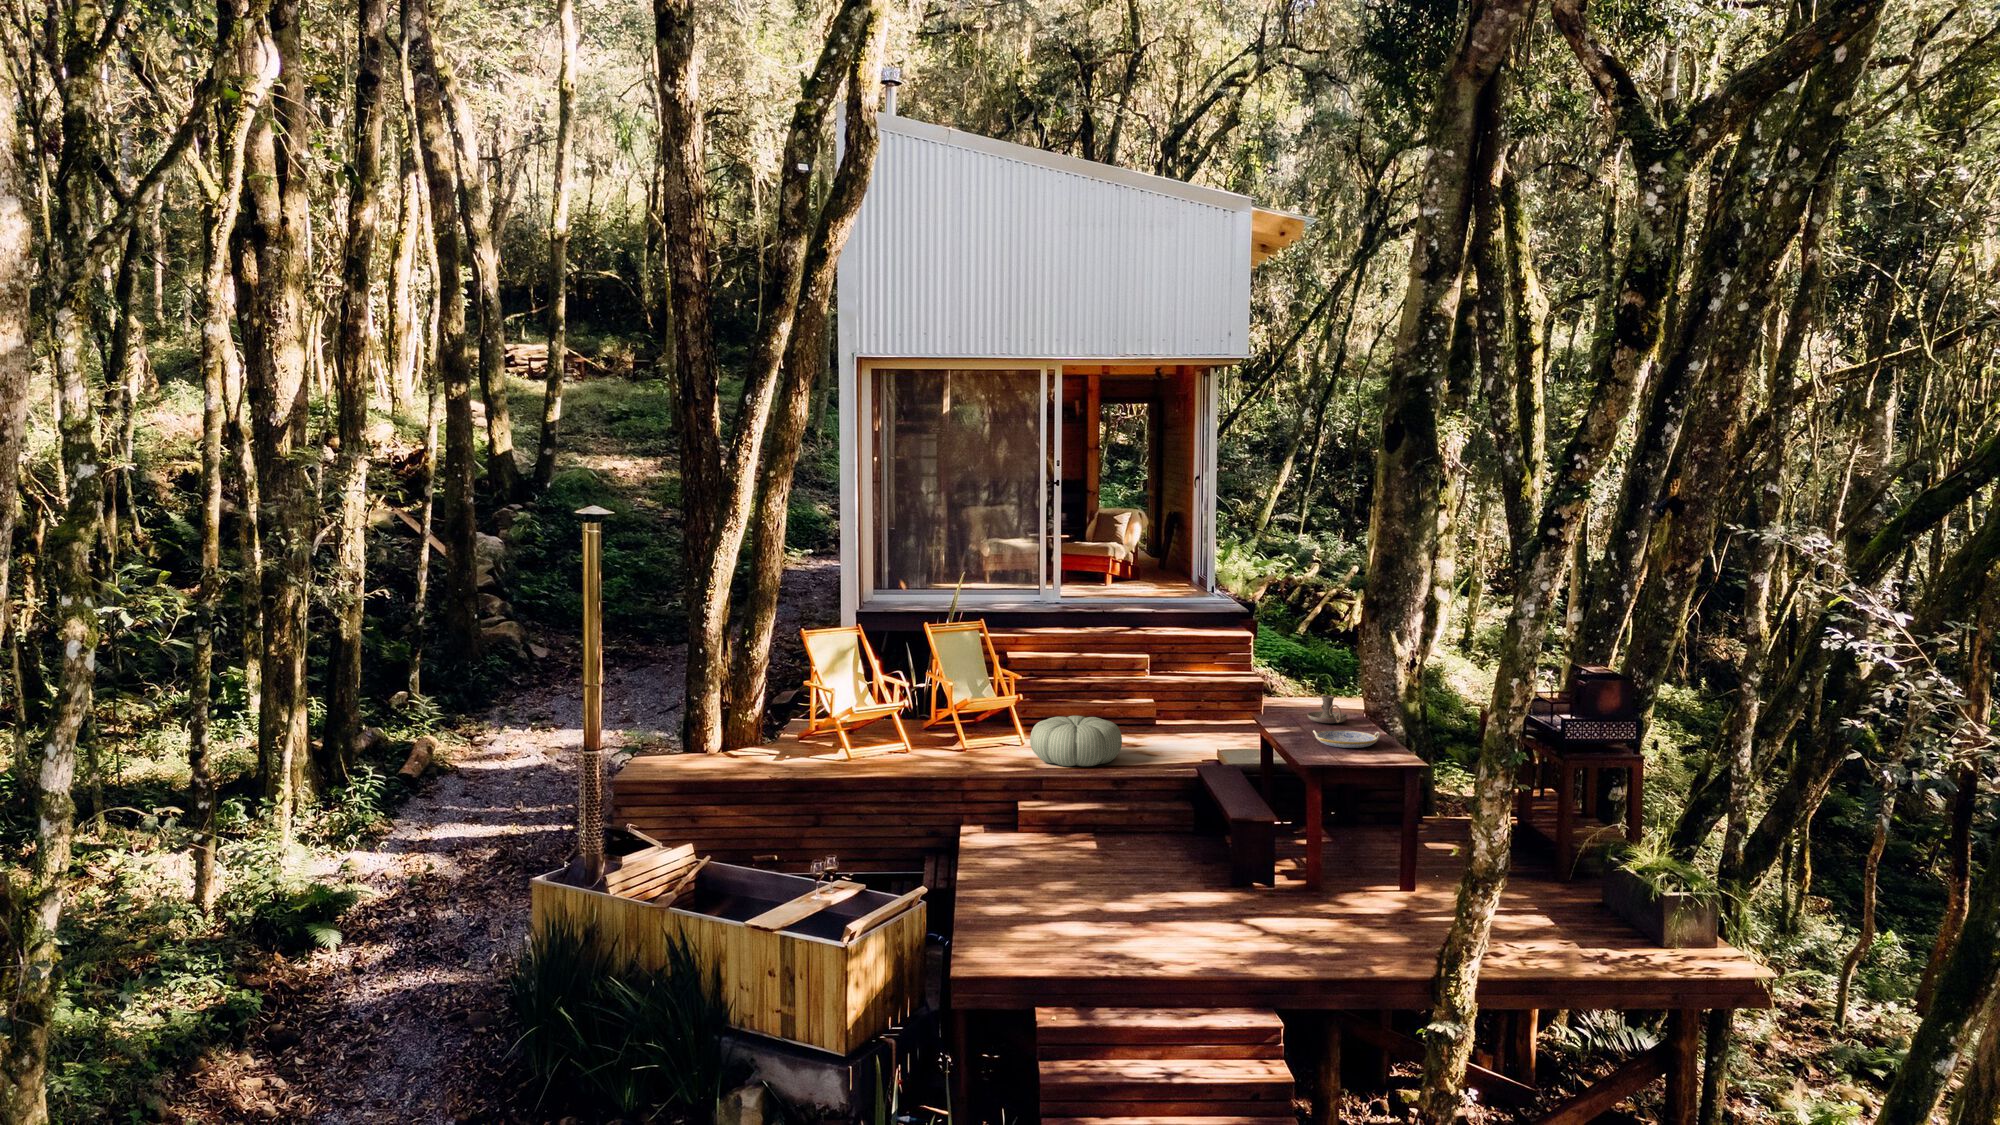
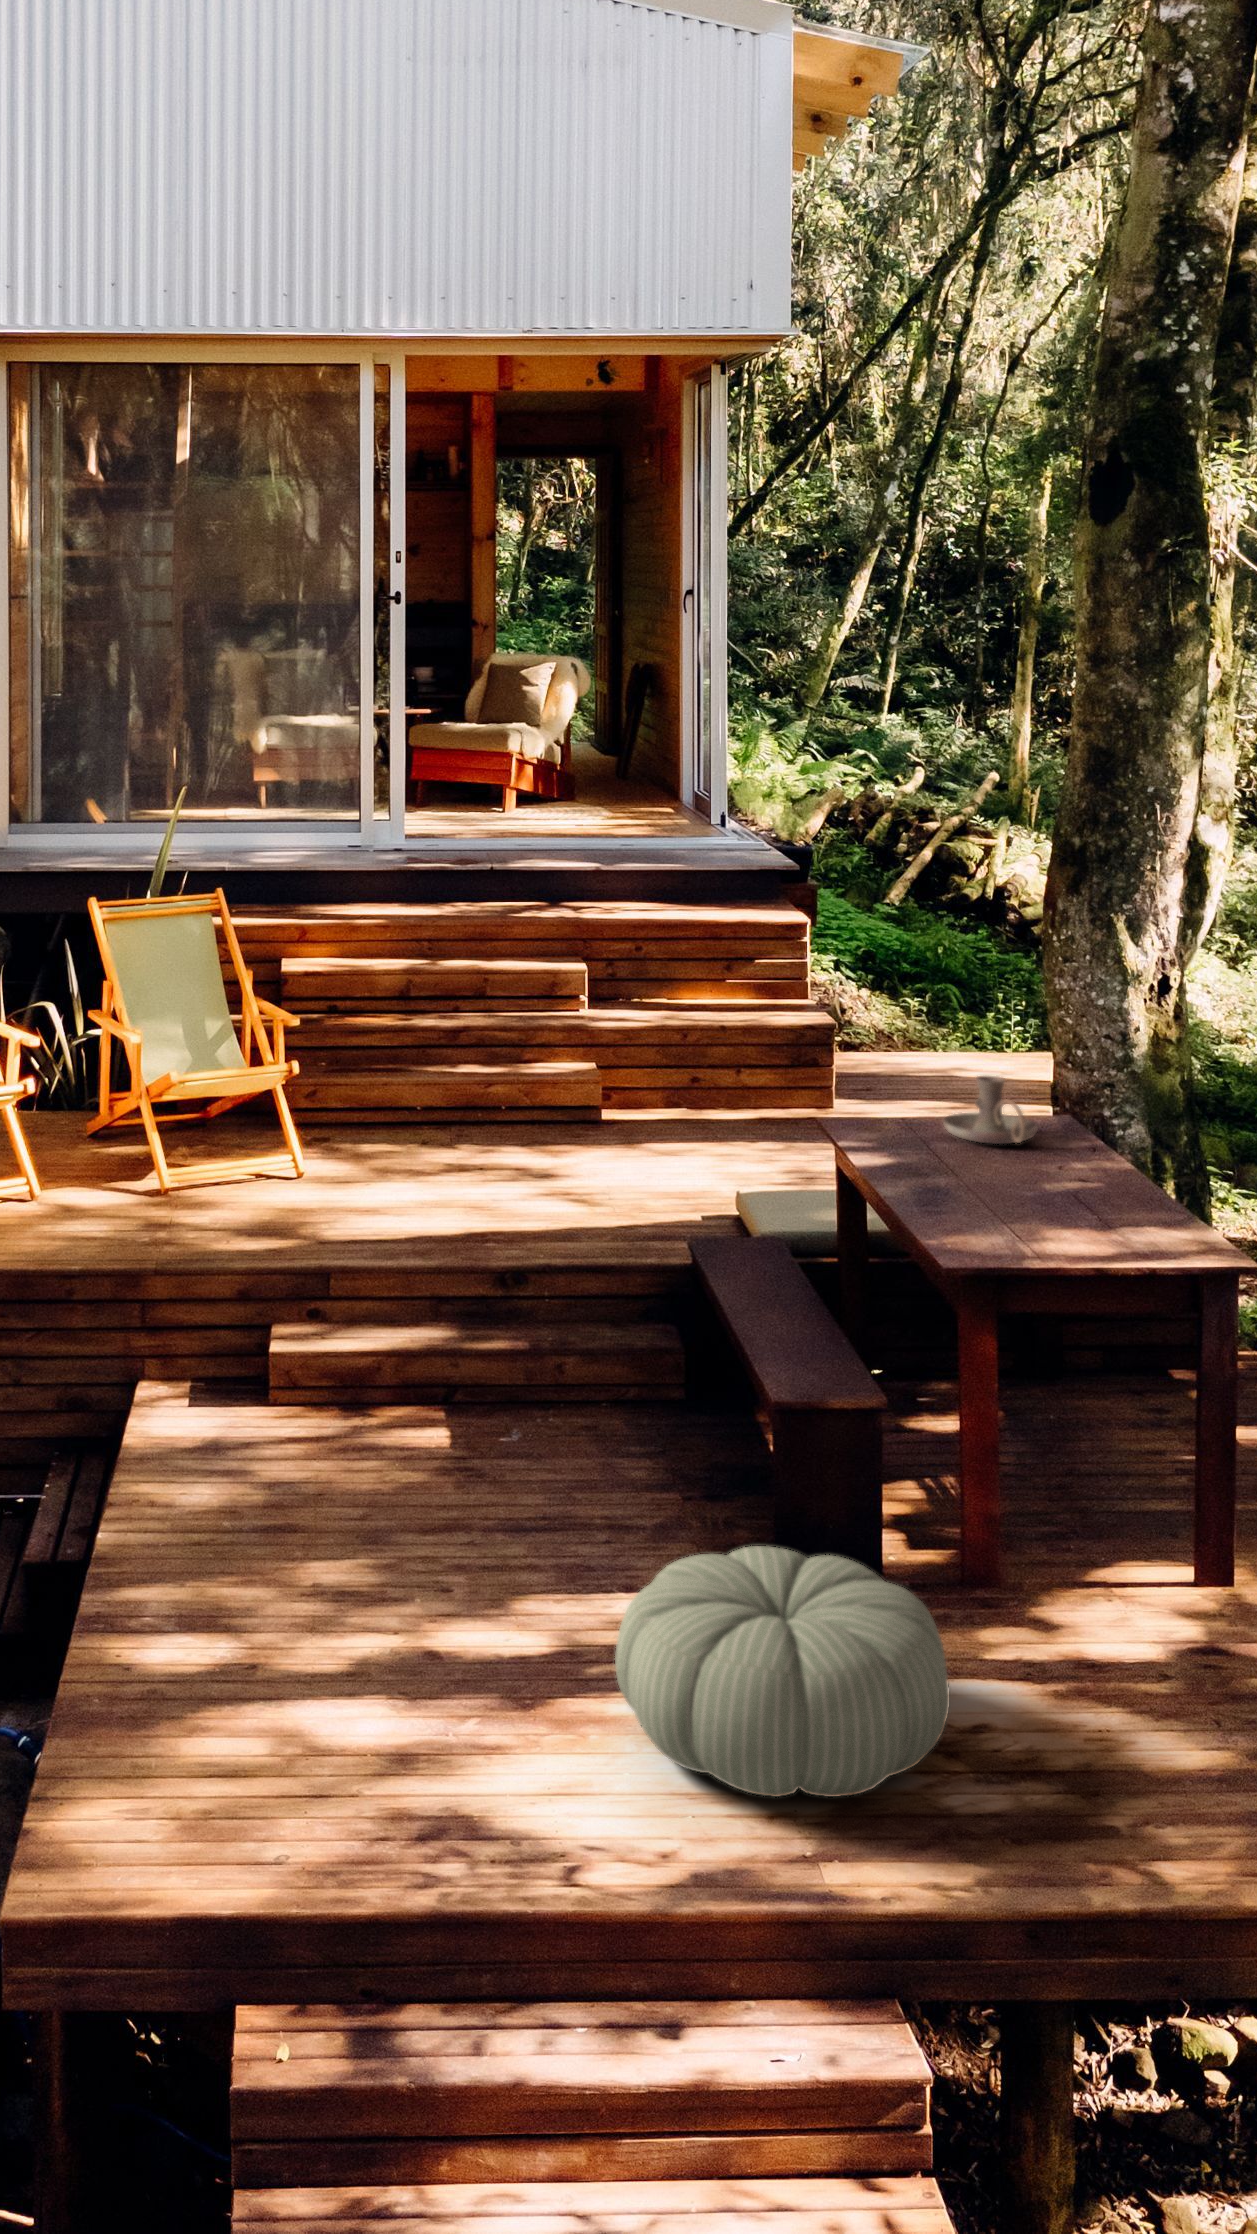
pouf: present [1030,716,1122,766] -> present [615,1546,950,1797]
serving tray: present [1313,730,1380,748] -> none [964,1169,1130,1220]

